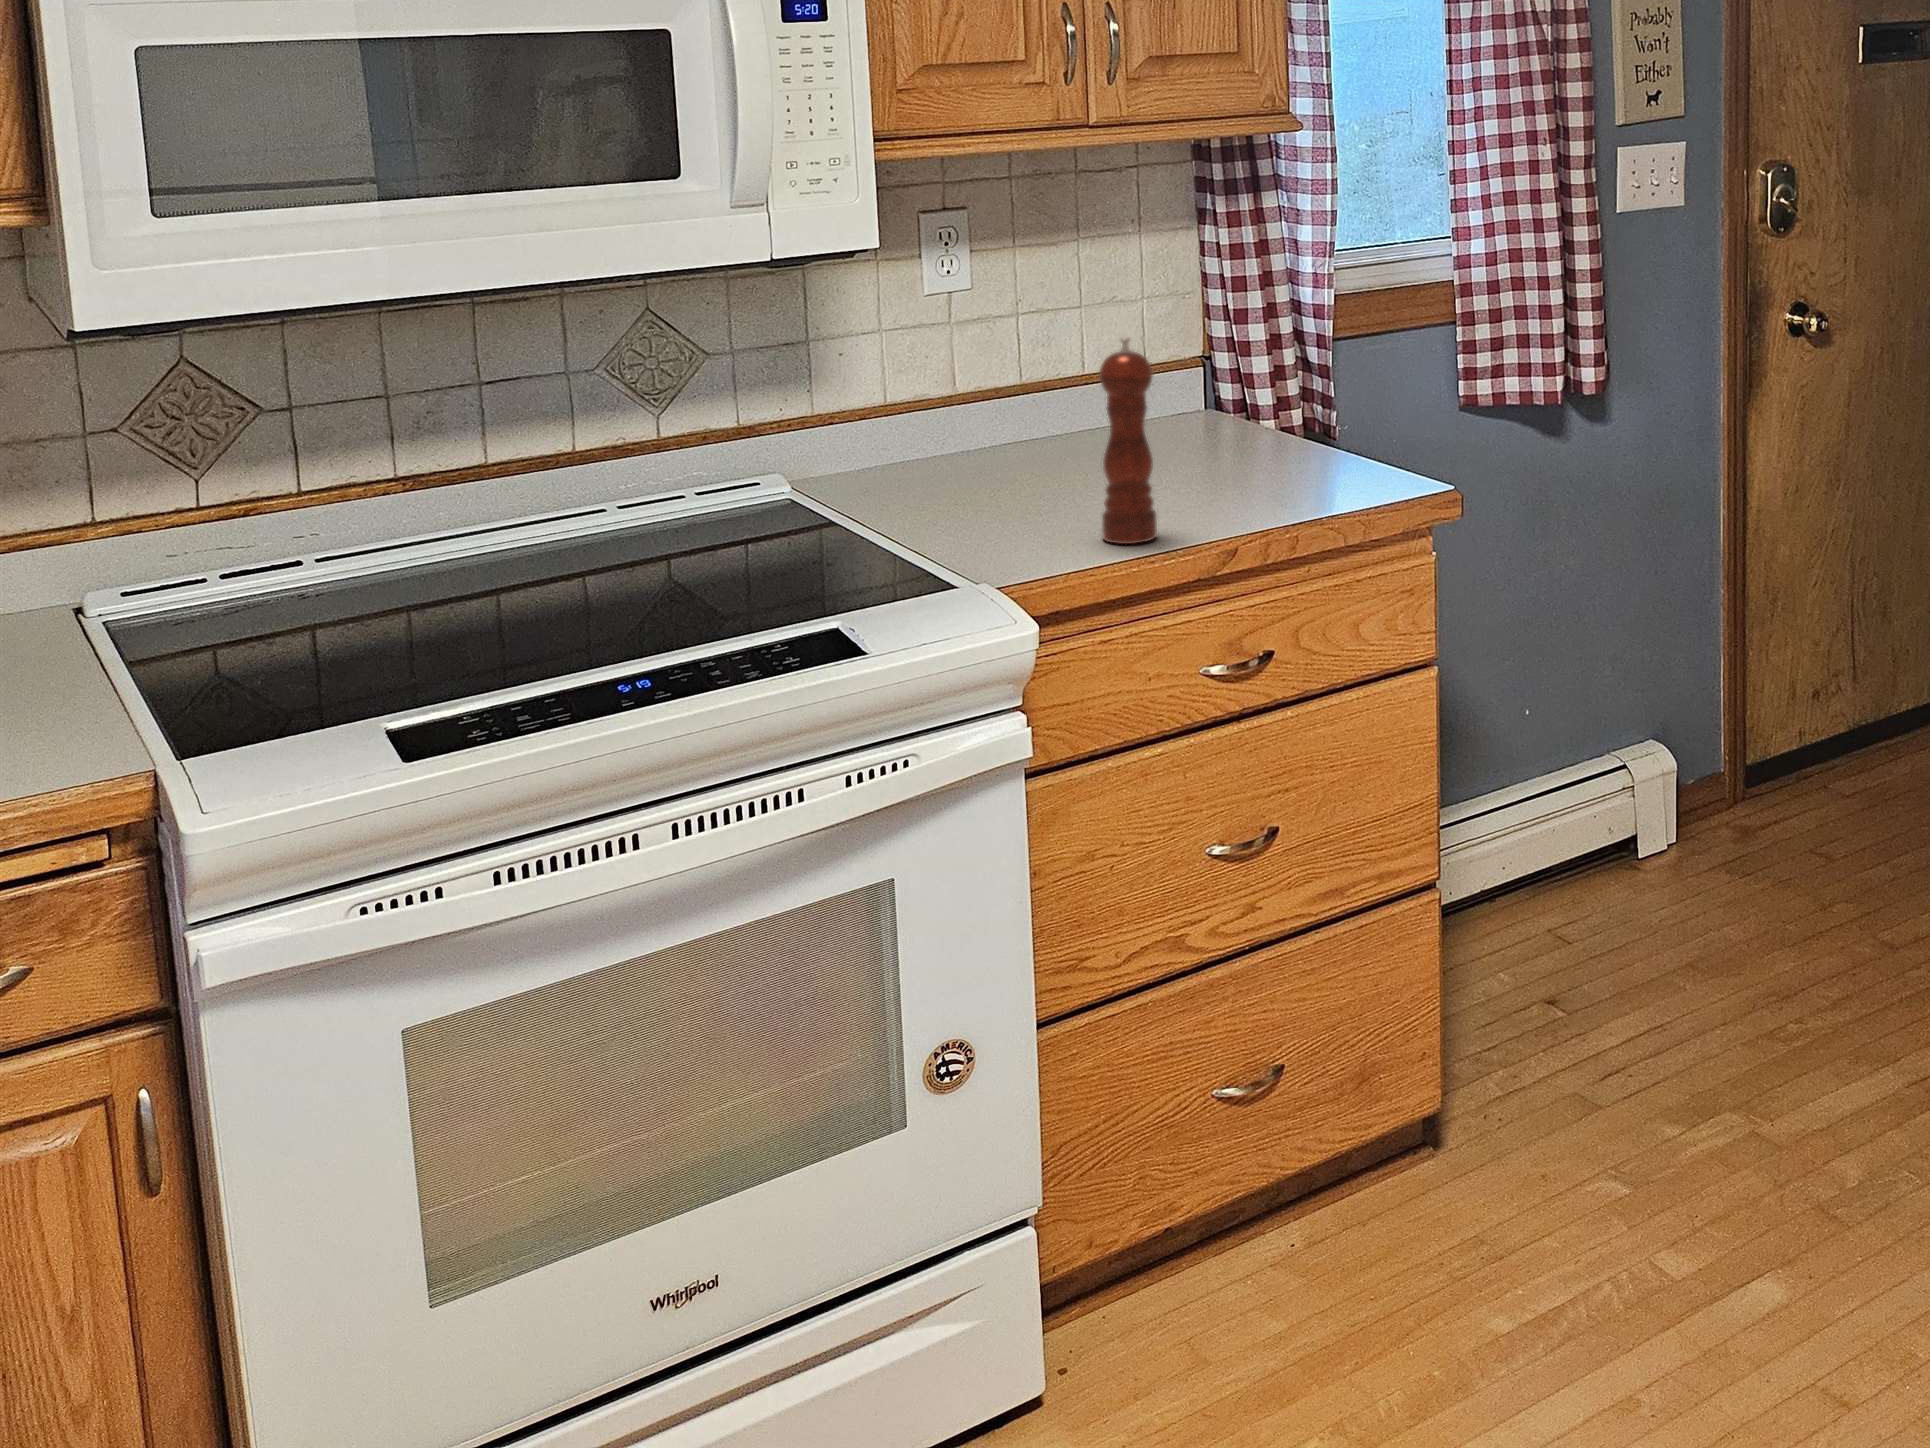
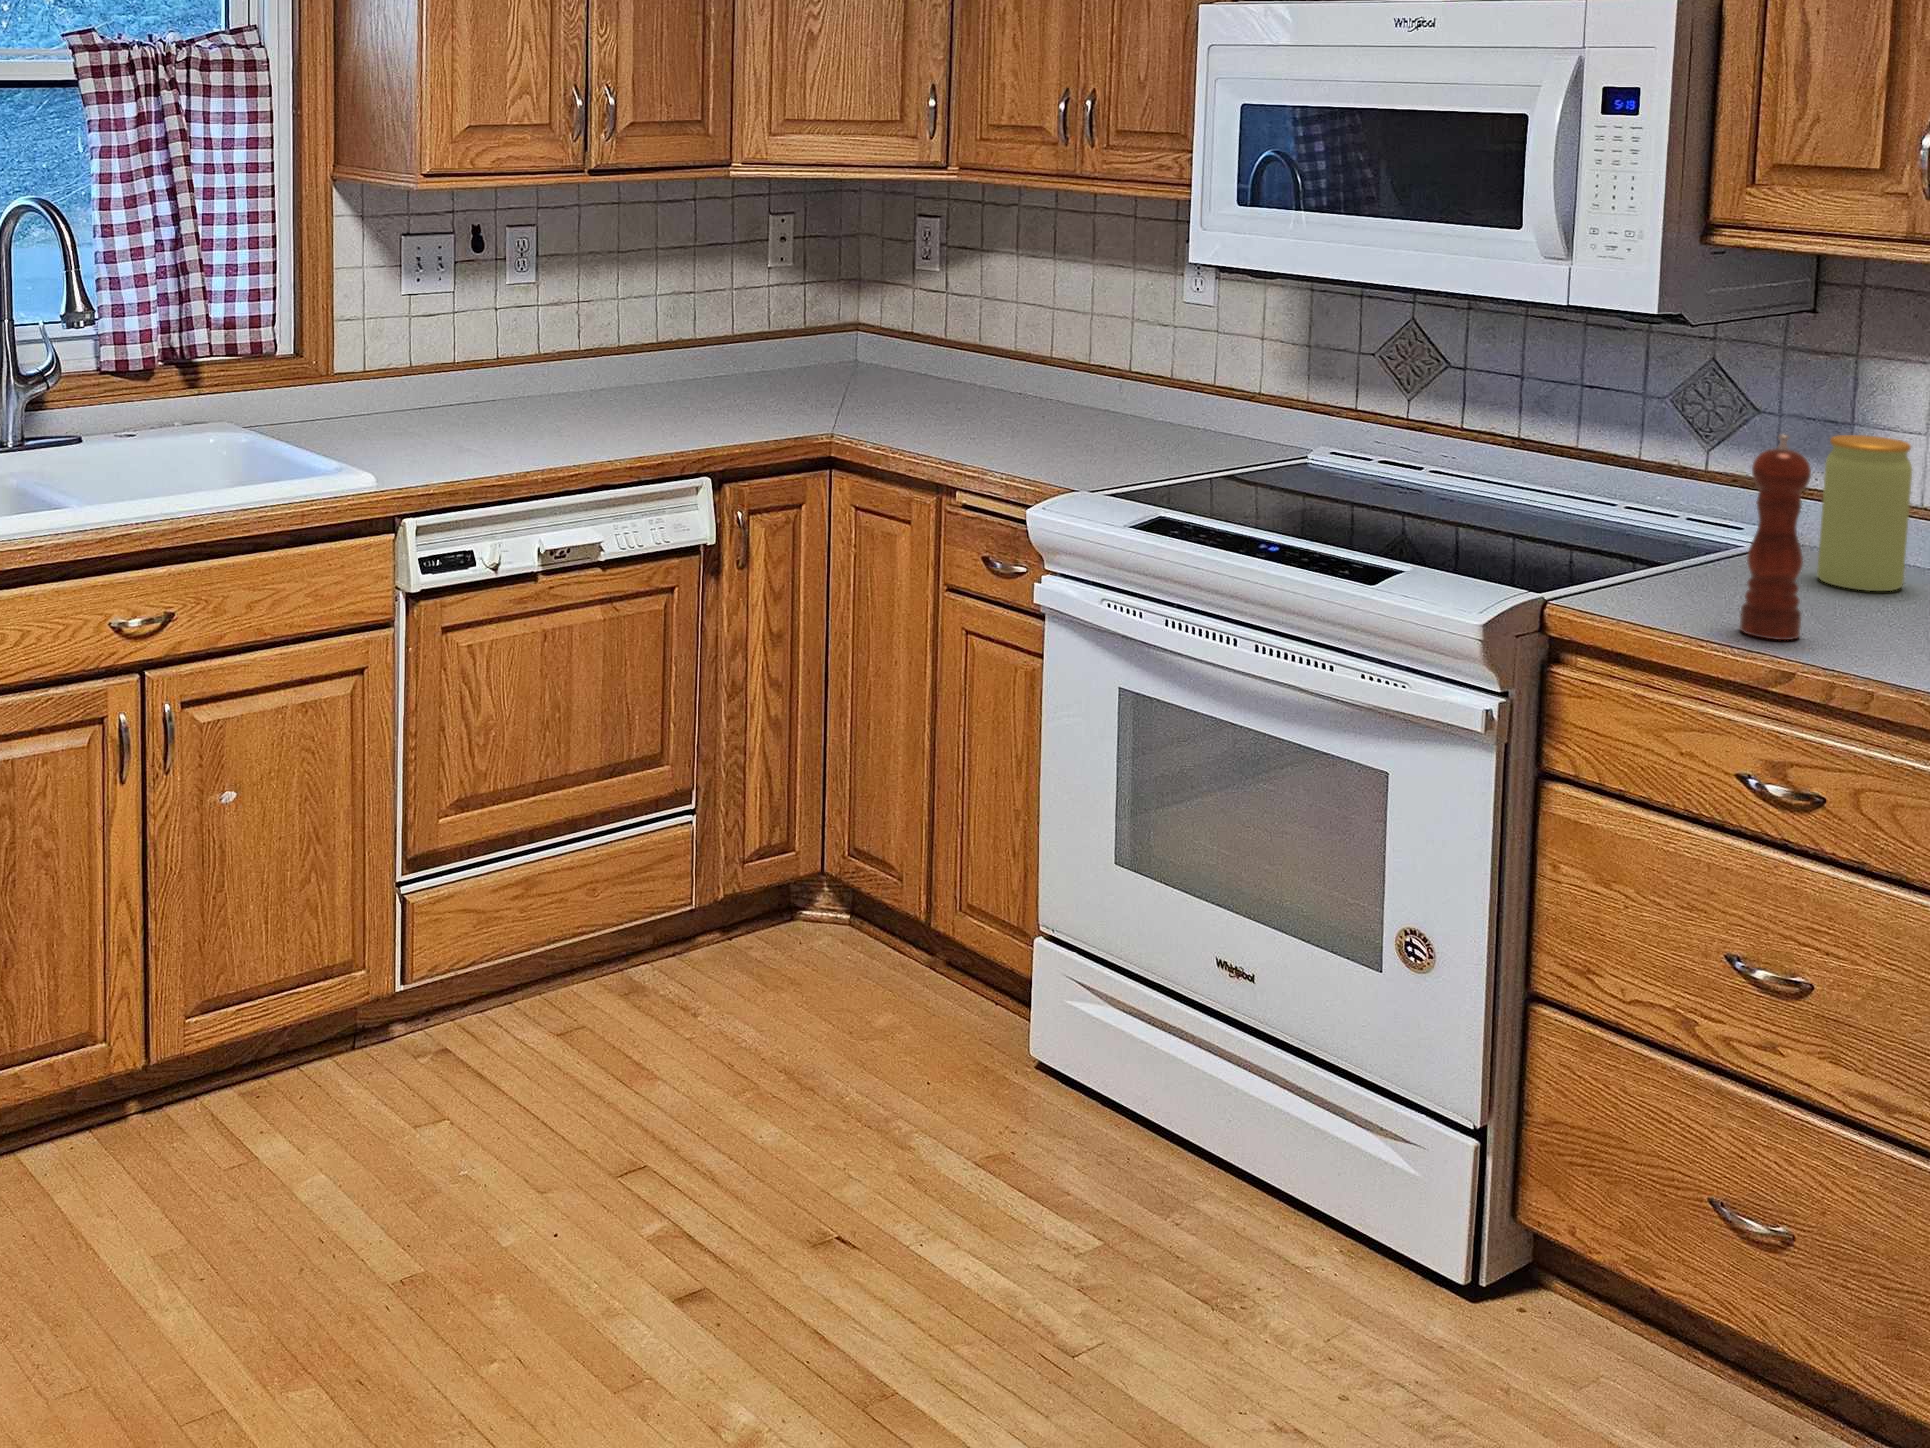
jar: none [911,338,993,497] -> present [1817,435,1912,591]

